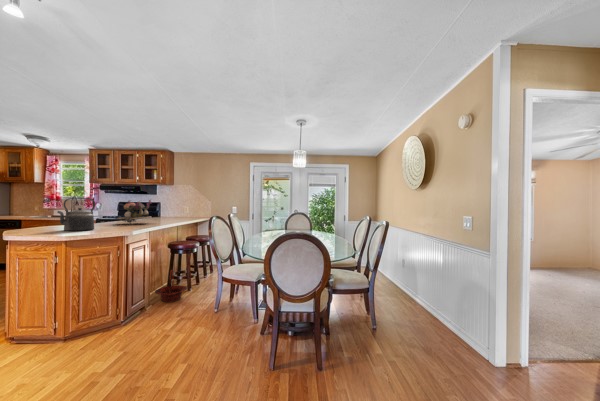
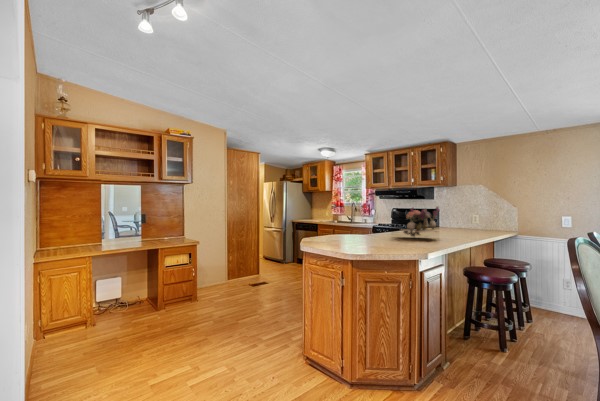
kettle: present [57,198,95,231] -> none [343,205,379,247]
basket: present [155,270,187,302] -> none [451,315,505,368]

